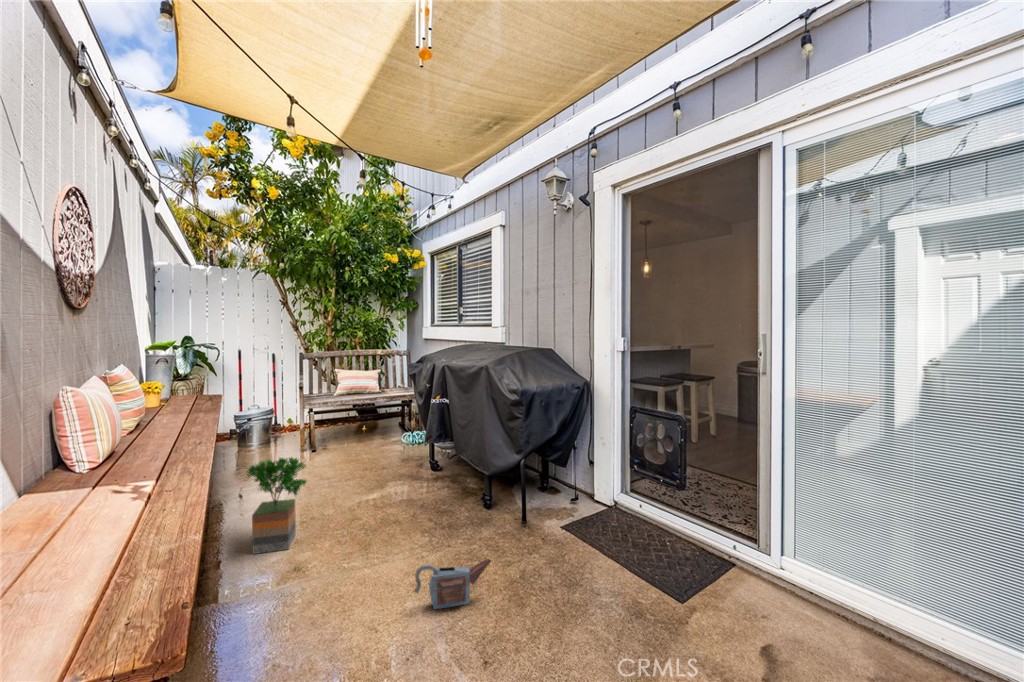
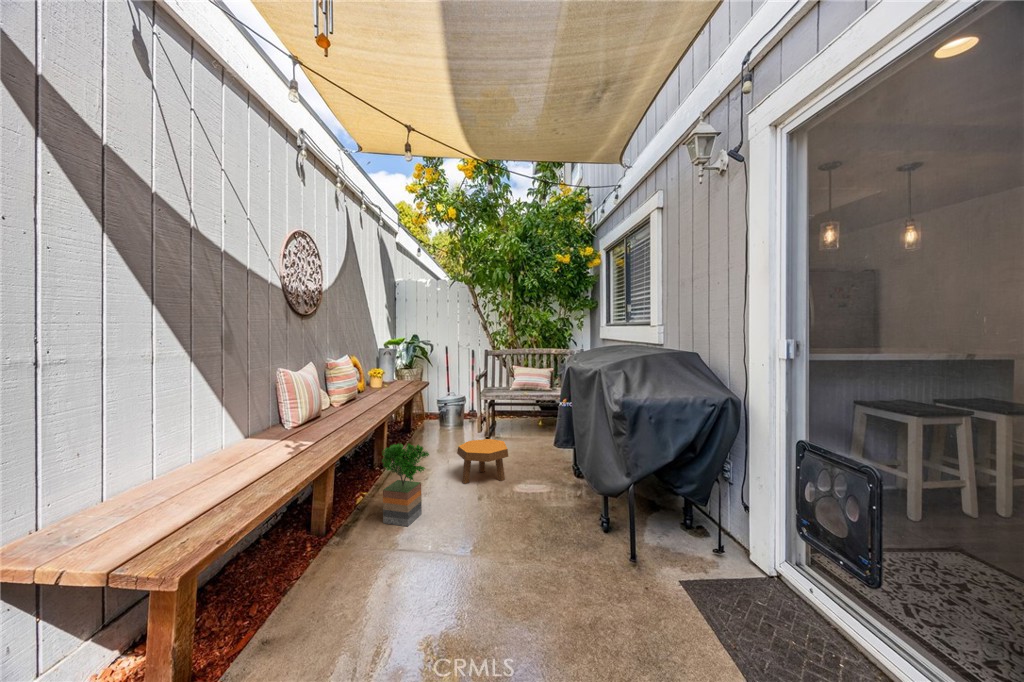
footstool: none [310,446,372,497] -> present [457,439,508,484]
watering can: present [414,559,491,609] -> none [458,581,539,641]

